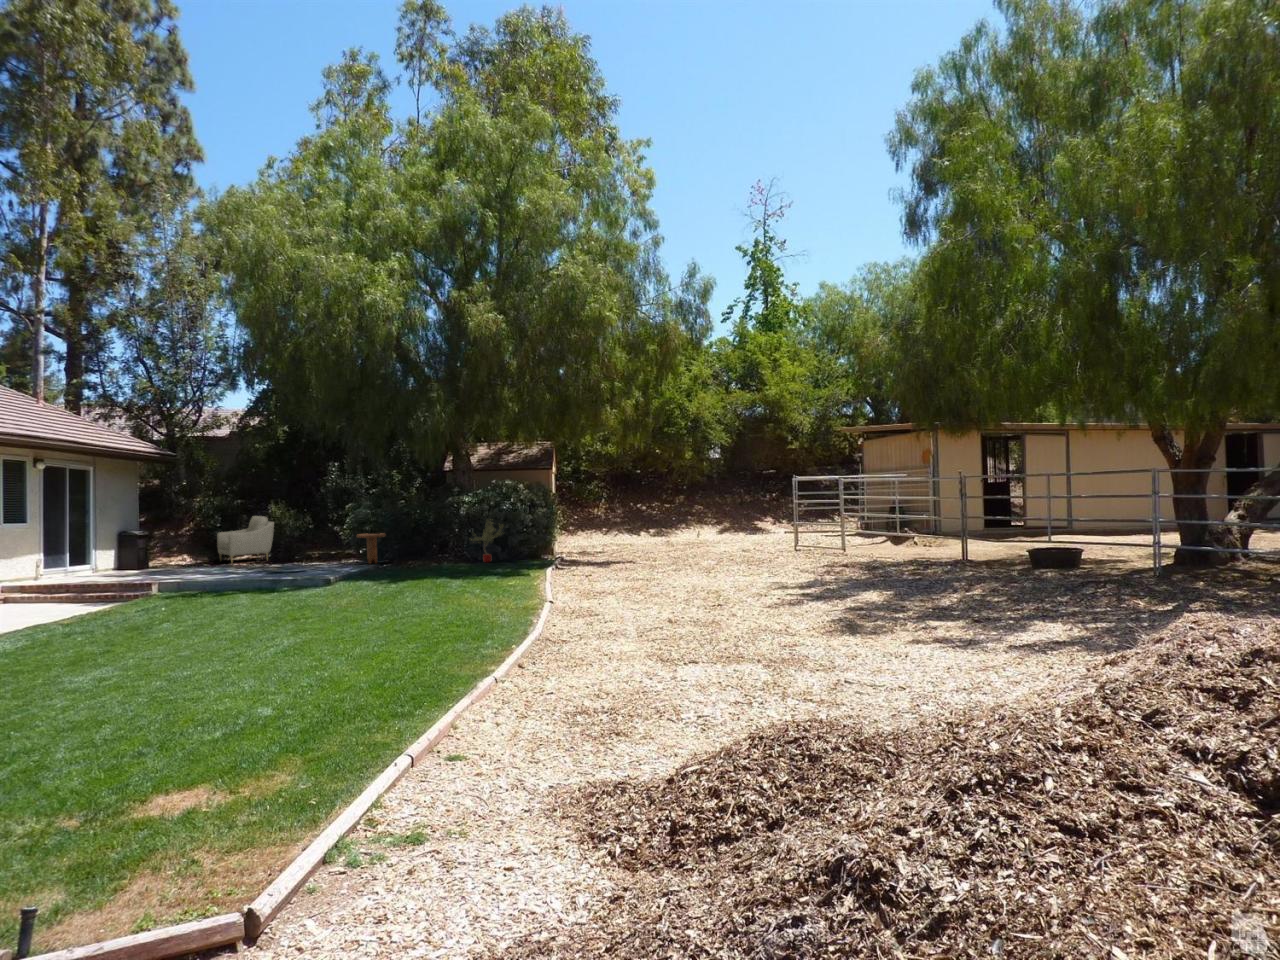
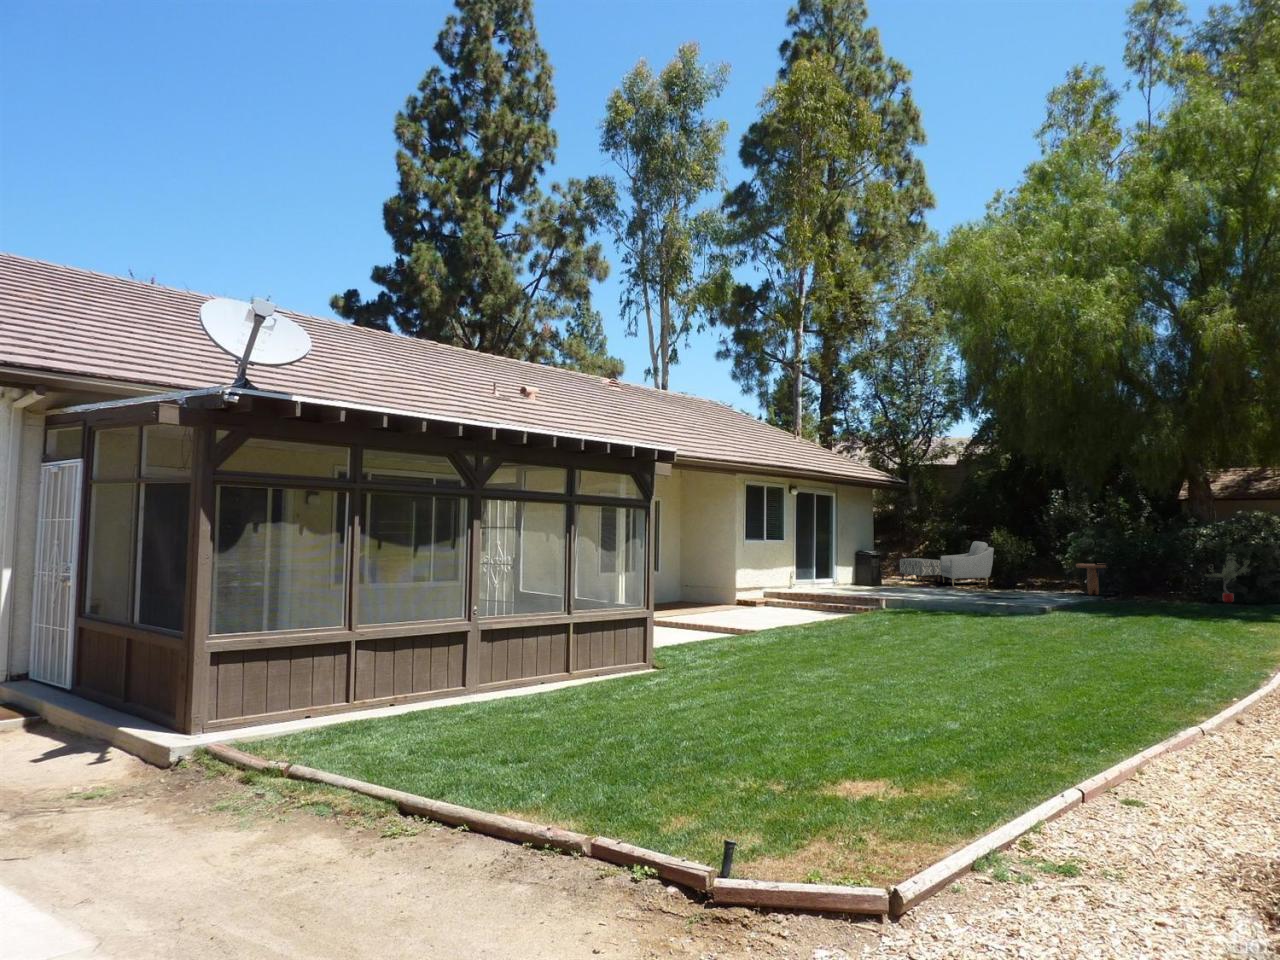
bench: none [170,536,218,562] -> present [900,558,941,582]

